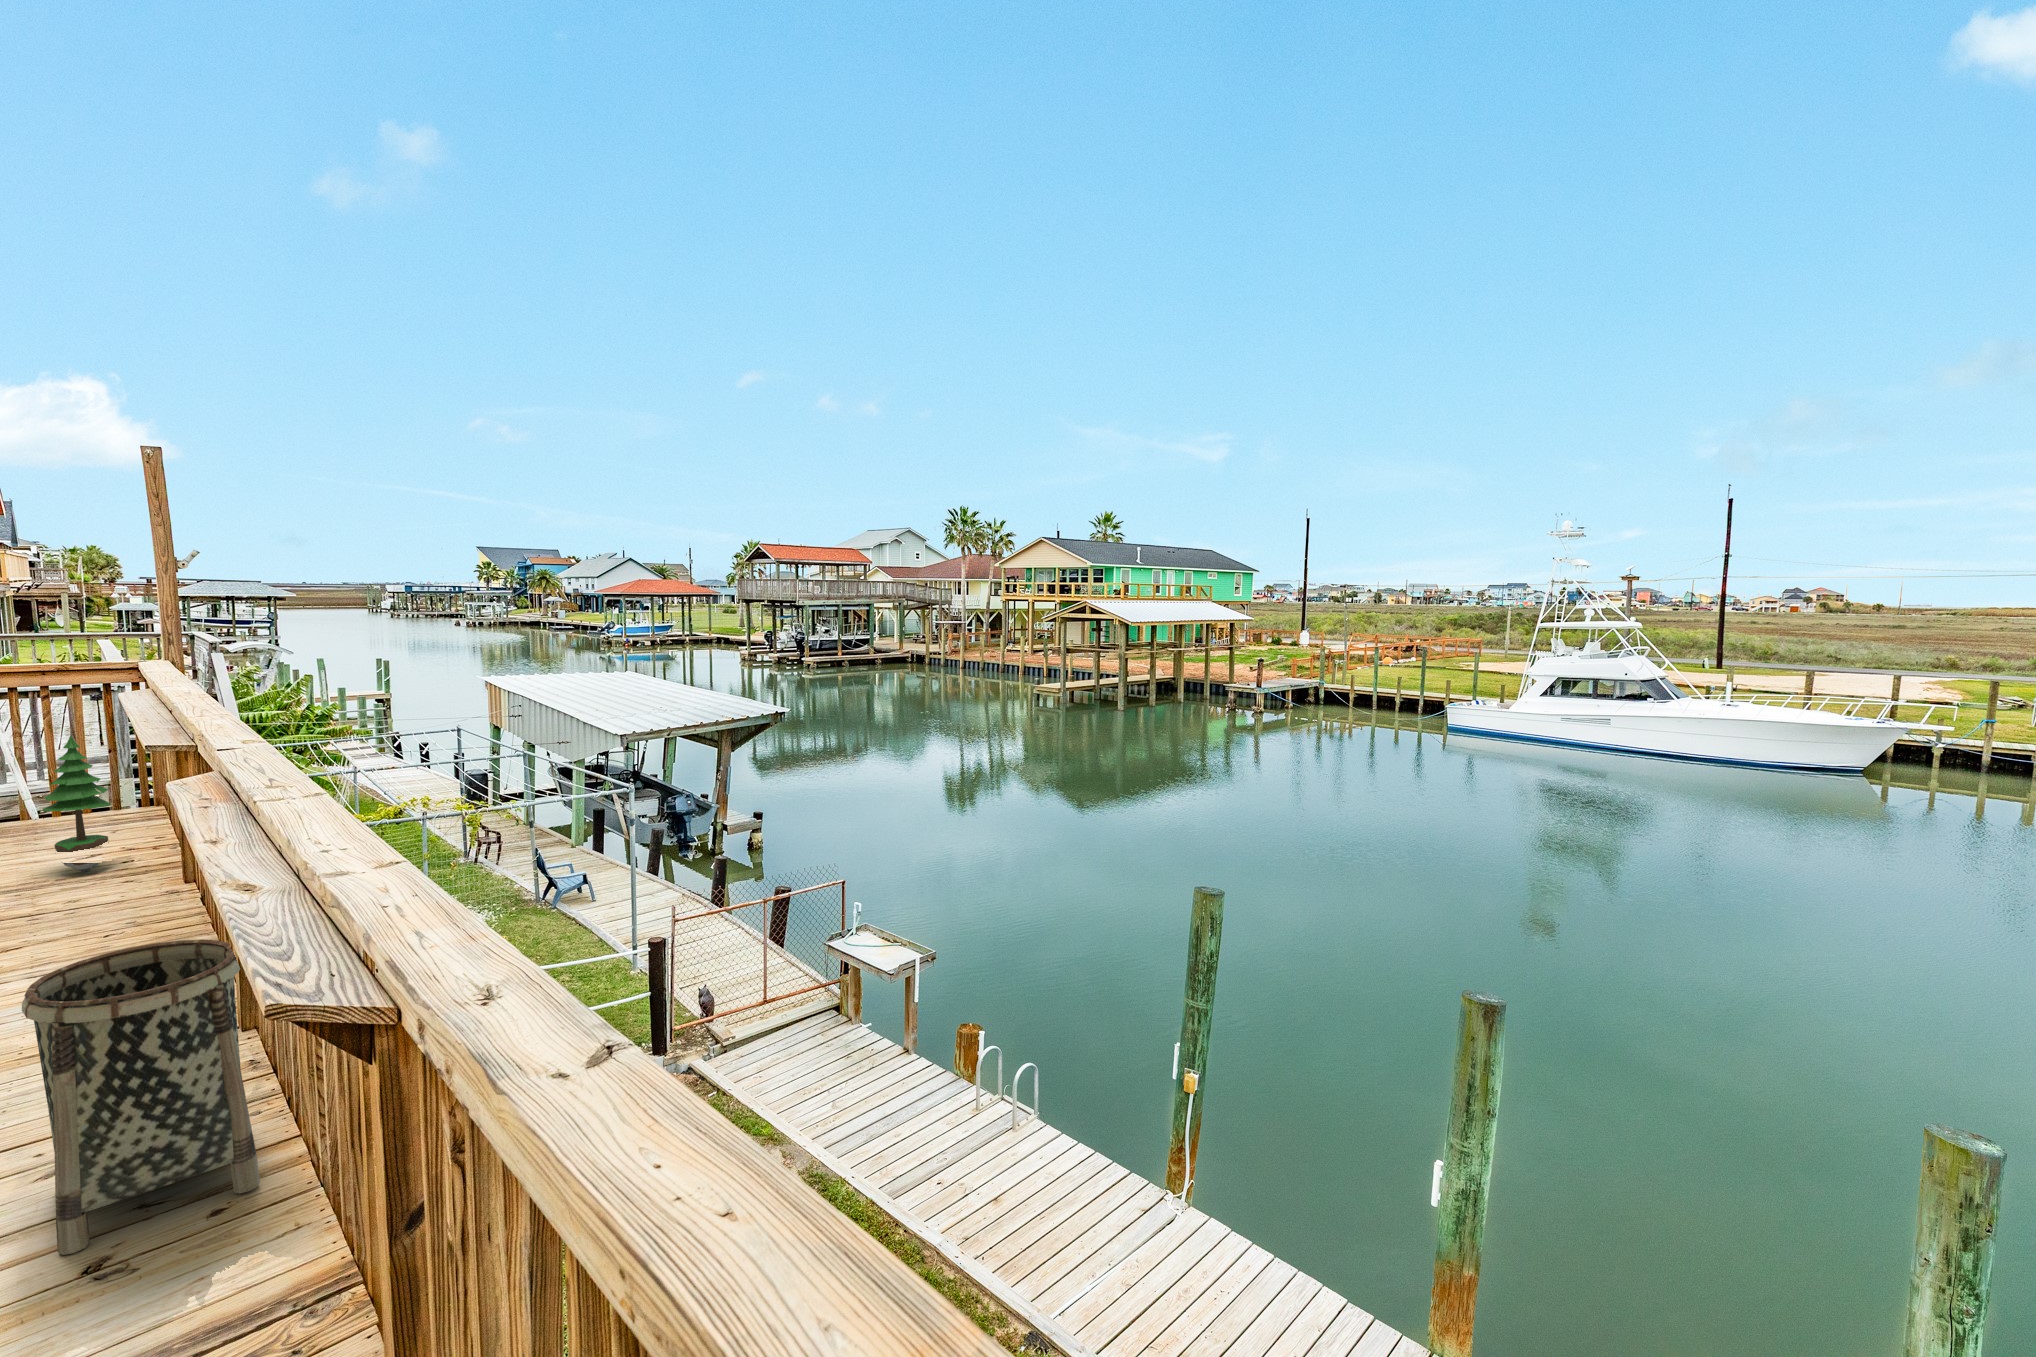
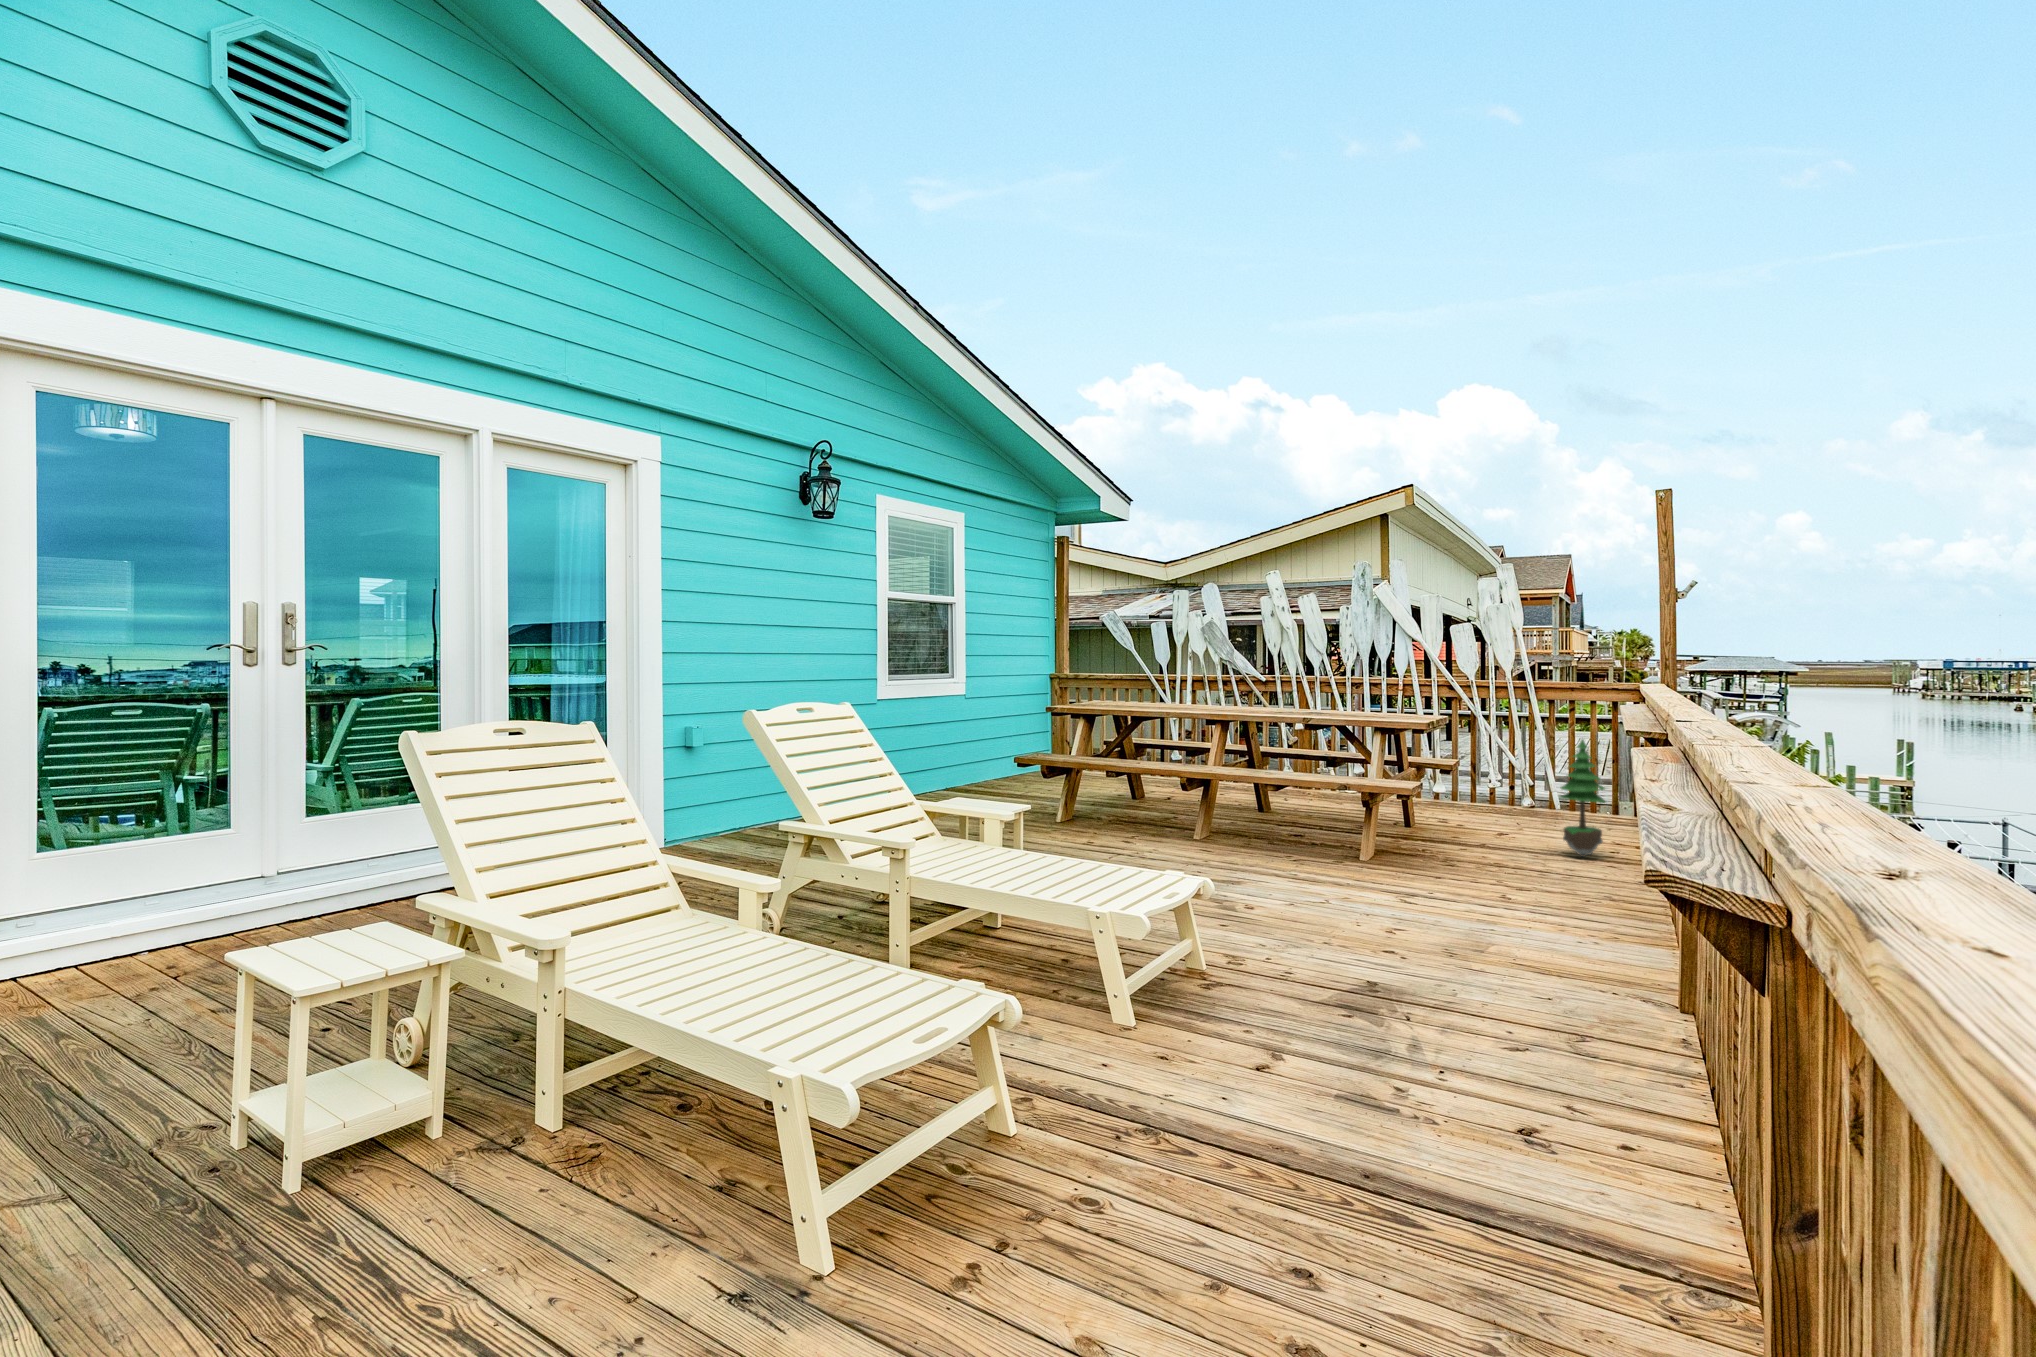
basket: present [22,939,260,1255] -> none [1501,876,1674,1147]

